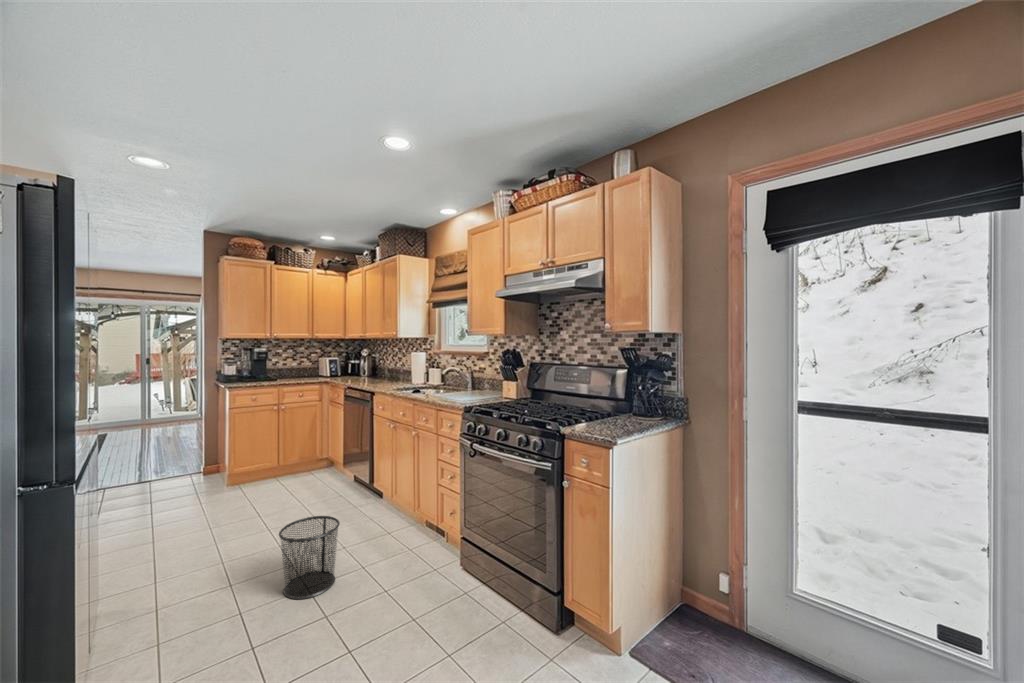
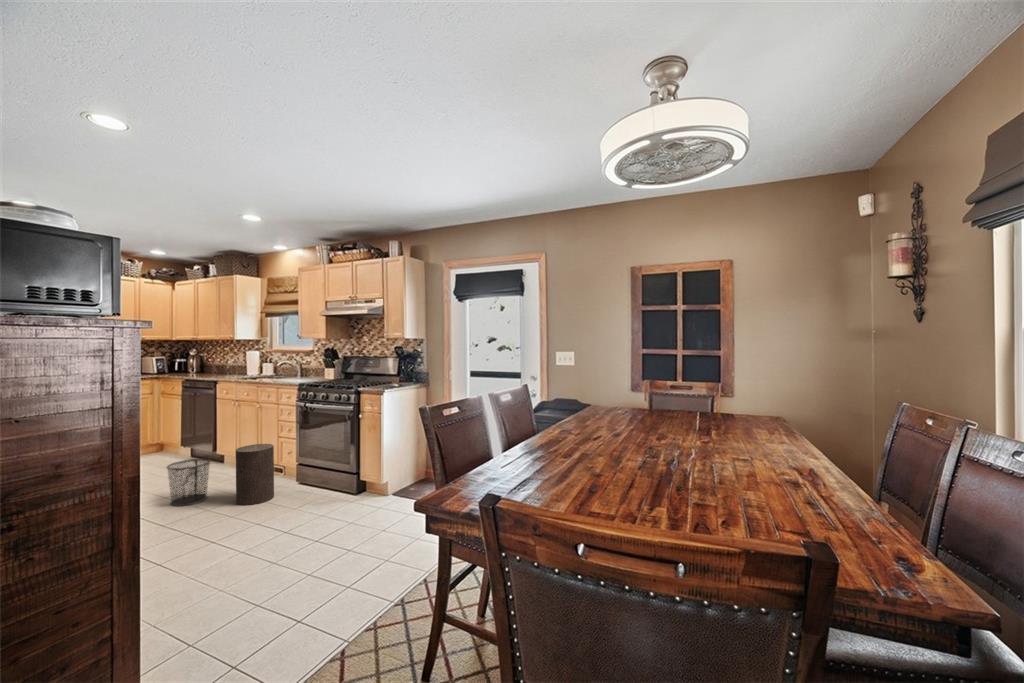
stool: none [365,507,422,626] -> present [236,444,274,506]

